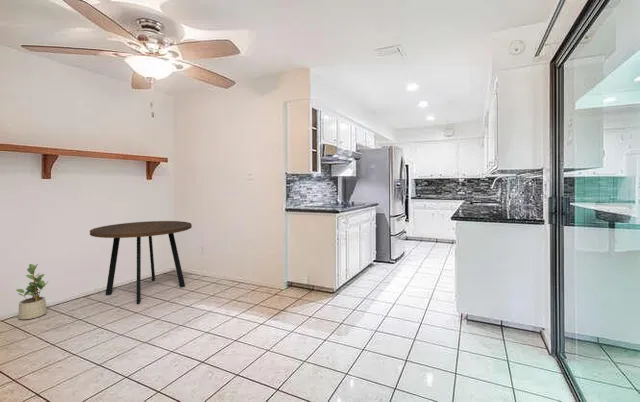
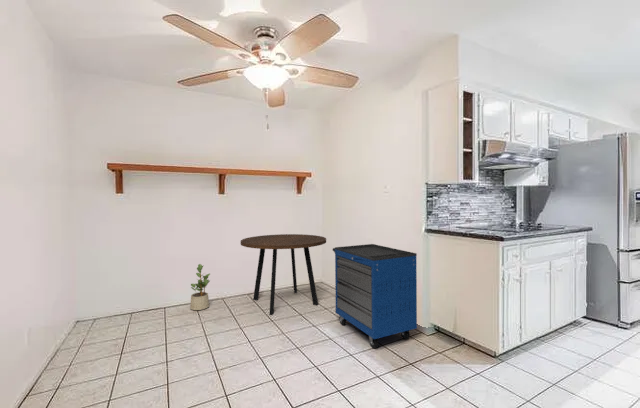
storage cabinet: none [206,224,282,307] -> present [333,244,417,348]

